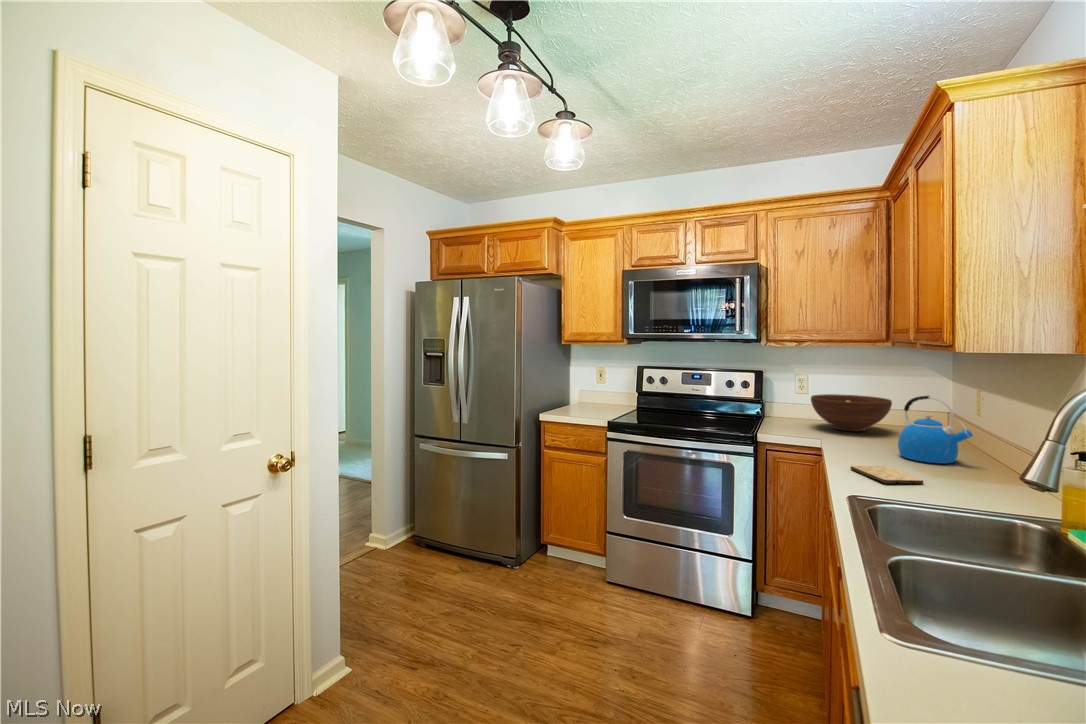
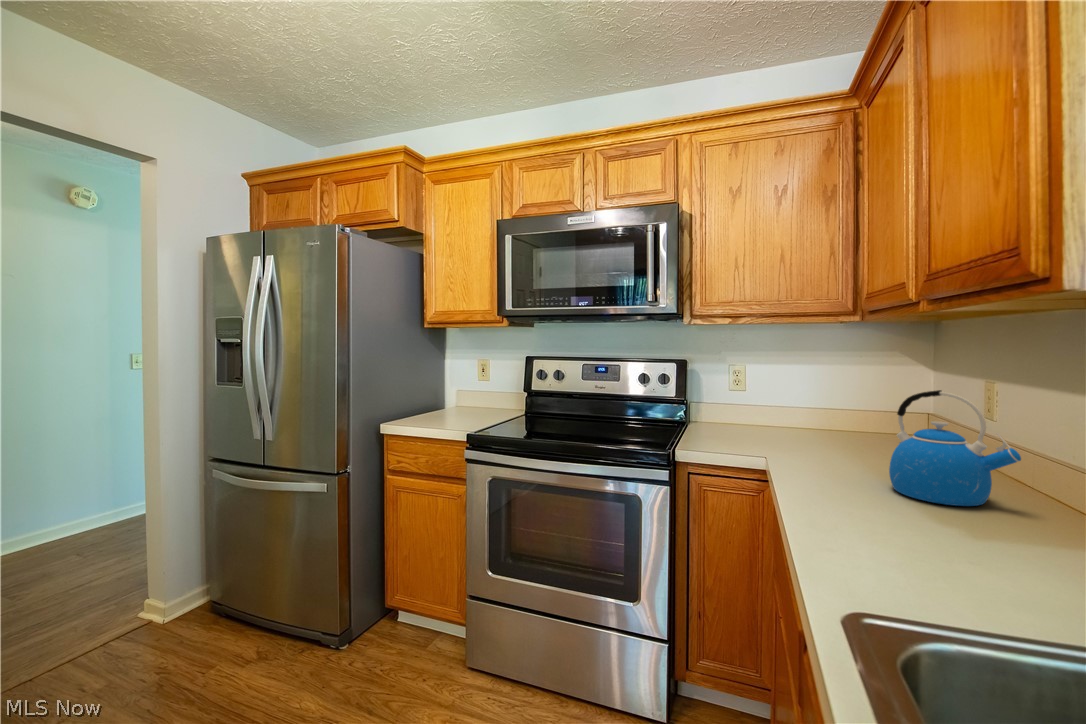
fruit bowl: present [811,394,892,431] -> none [750,391,862,444]
cutting board: present [850,466,923,484] -> none [825,518,971,568]

